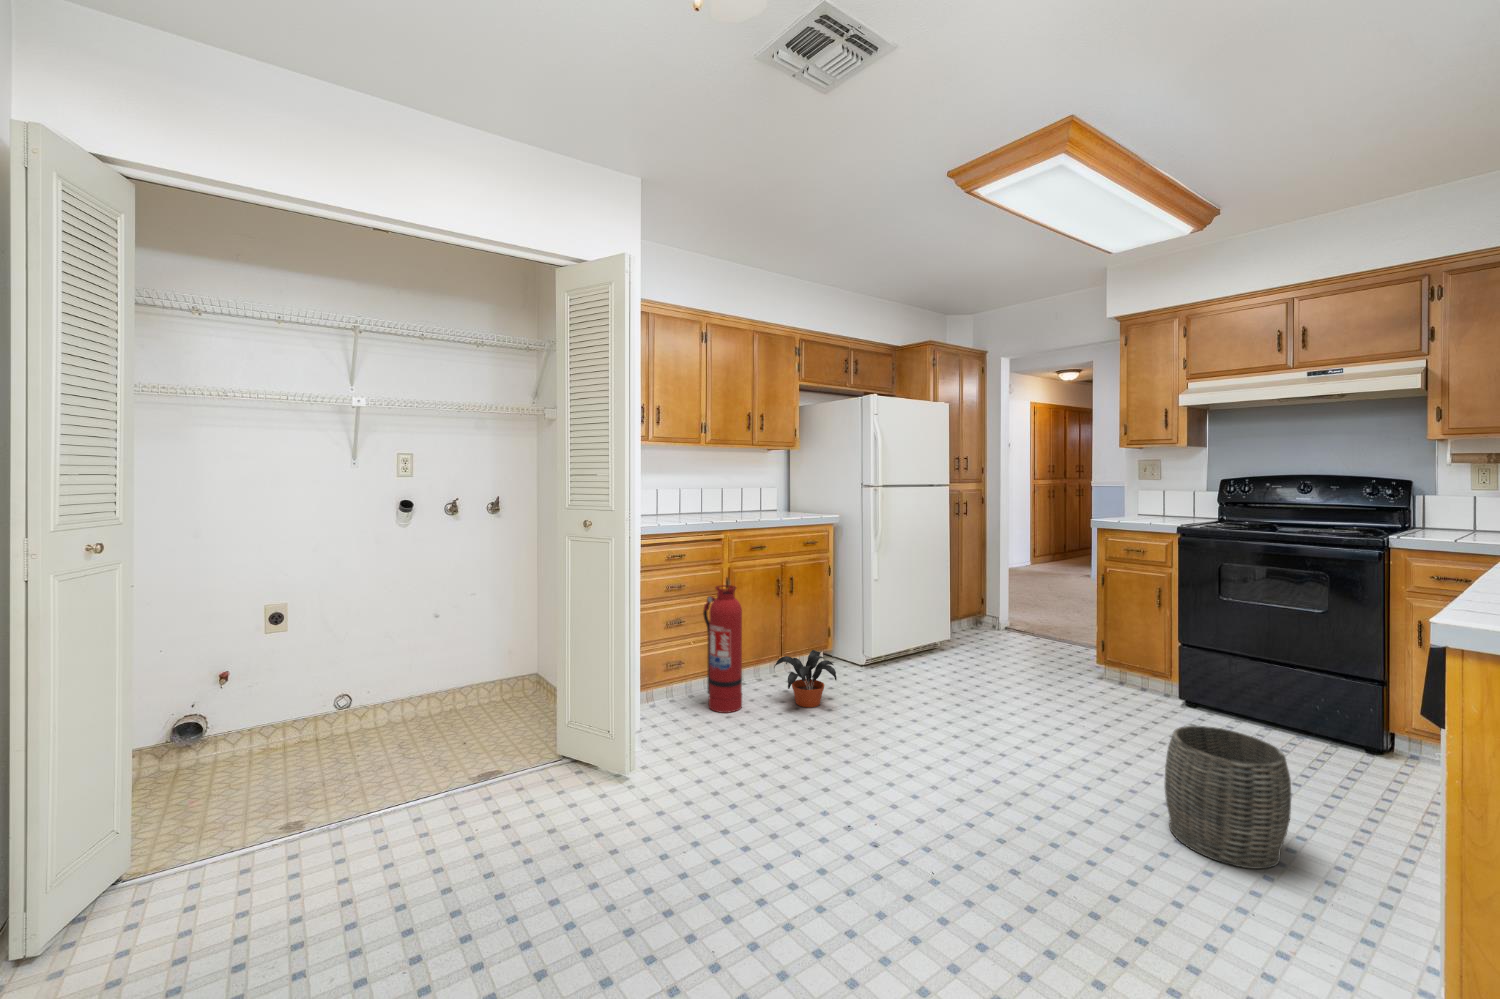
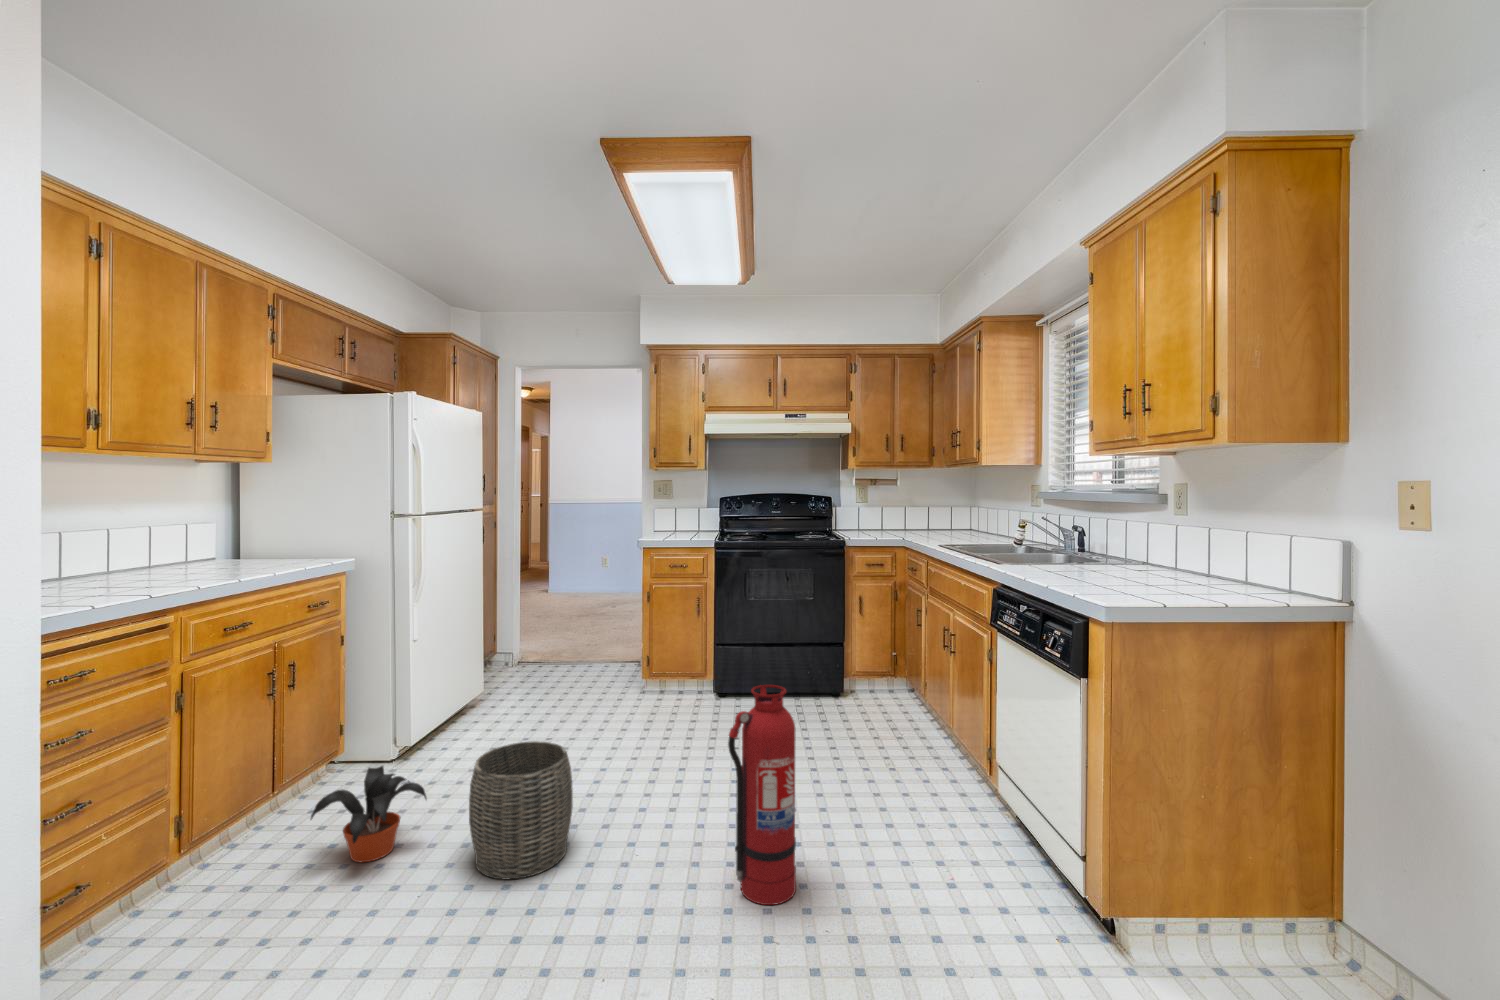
fire extinguisher: present [703,585,742,713] -> present [728,685,796,905]
woven basket: present [1165,726,1291,869] -> present [469,741,573,879]

